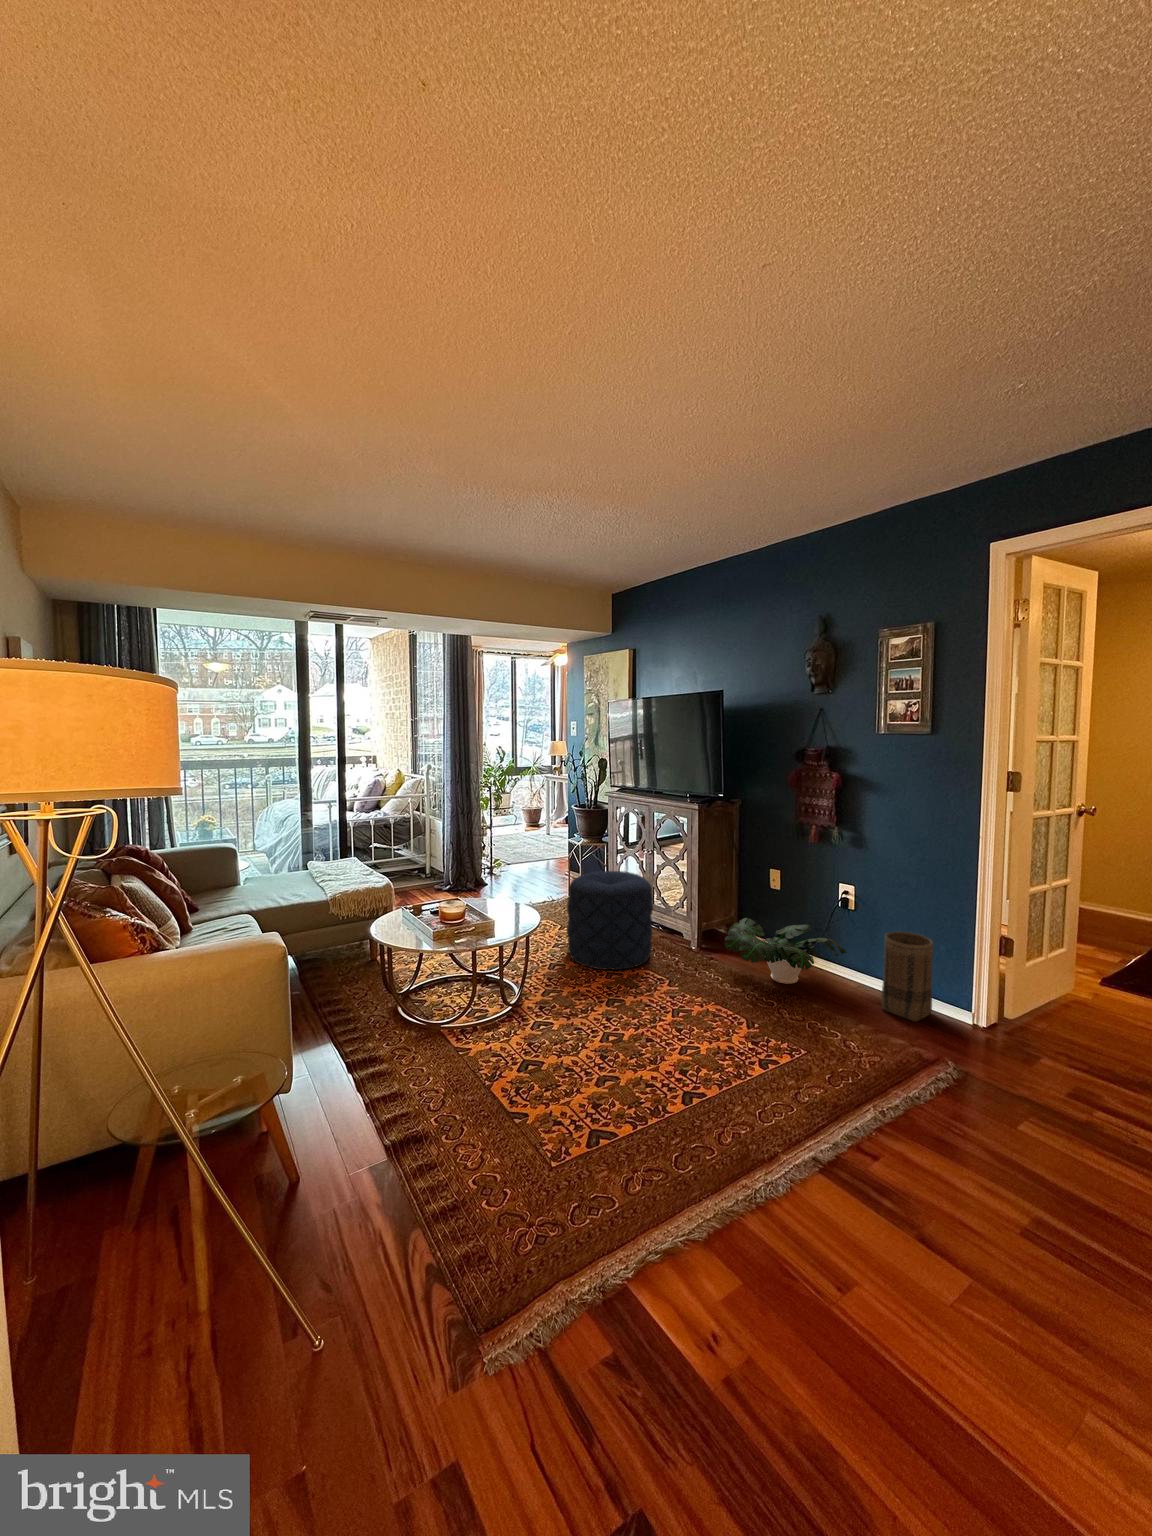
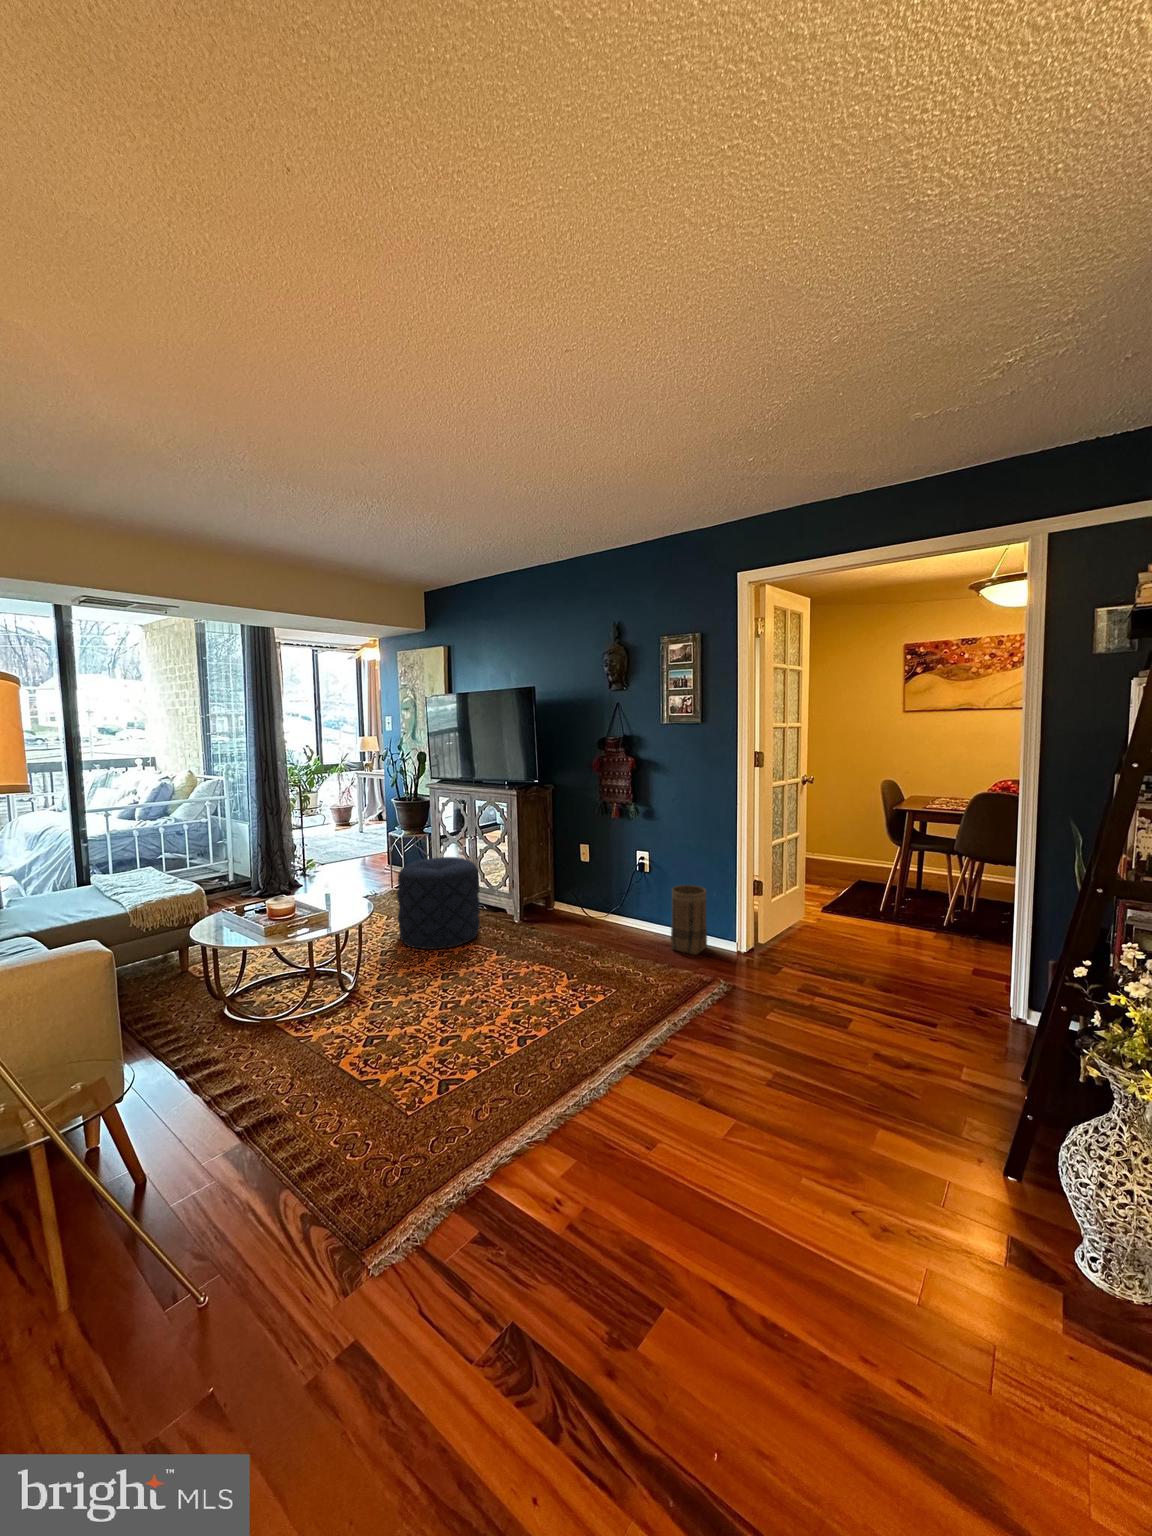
potted plant: present [724,918,846,984] -> none [545,888,644,940]

